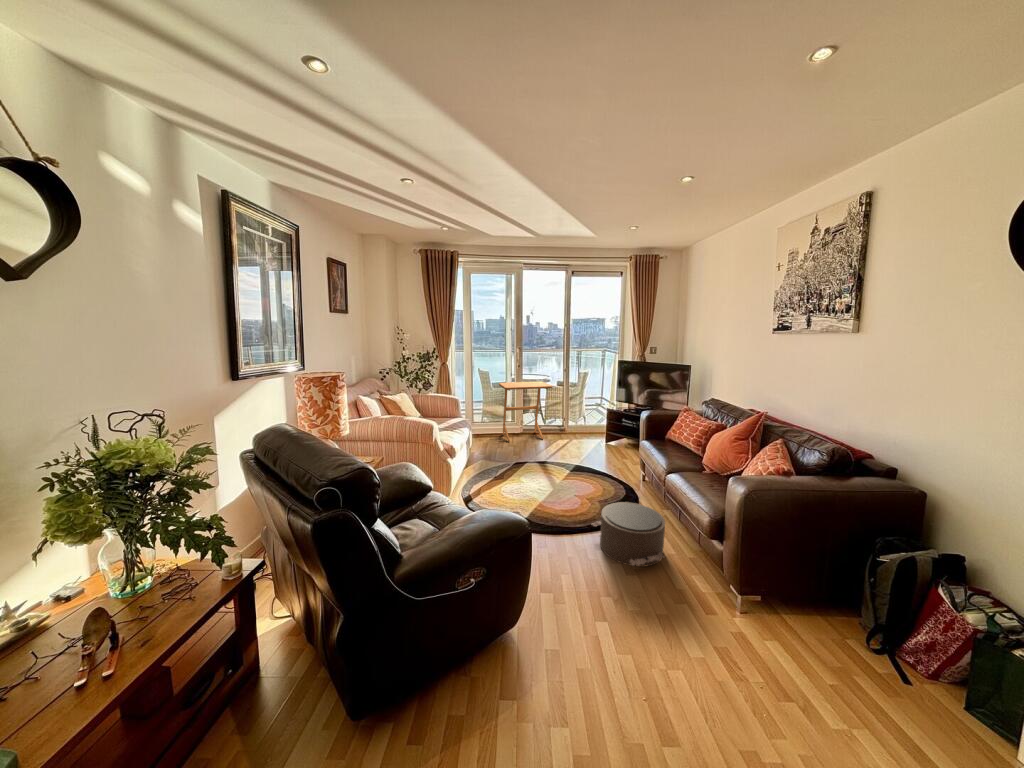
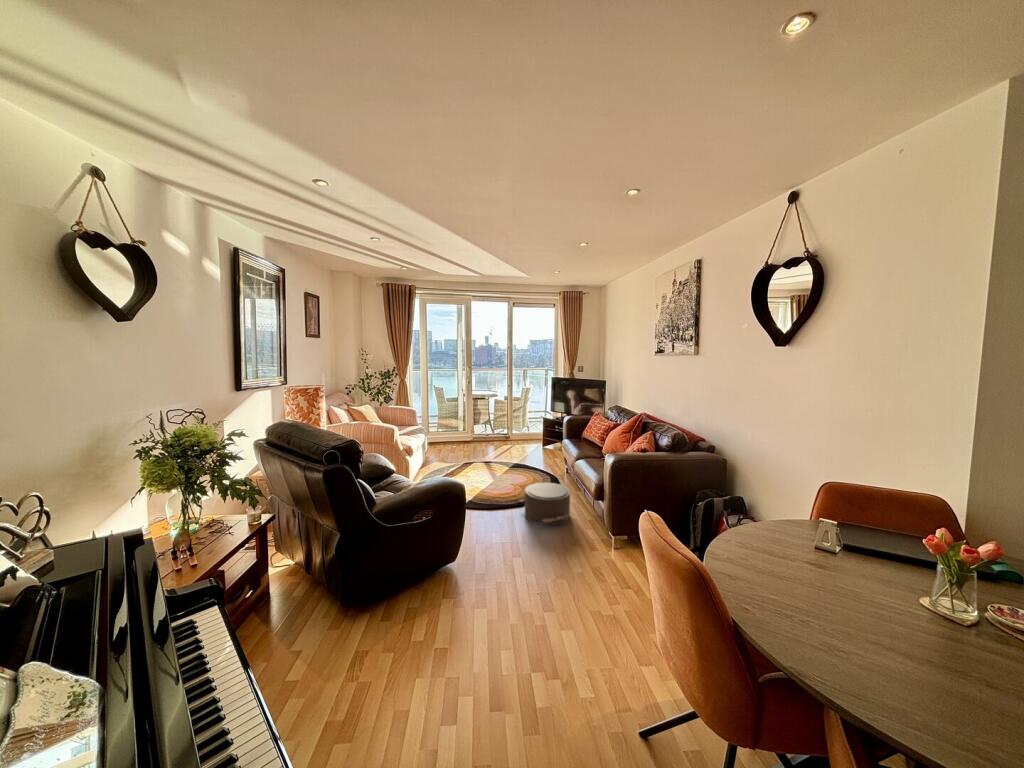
side table: present [499,381,552,441] -> none [452,396,498,448]

